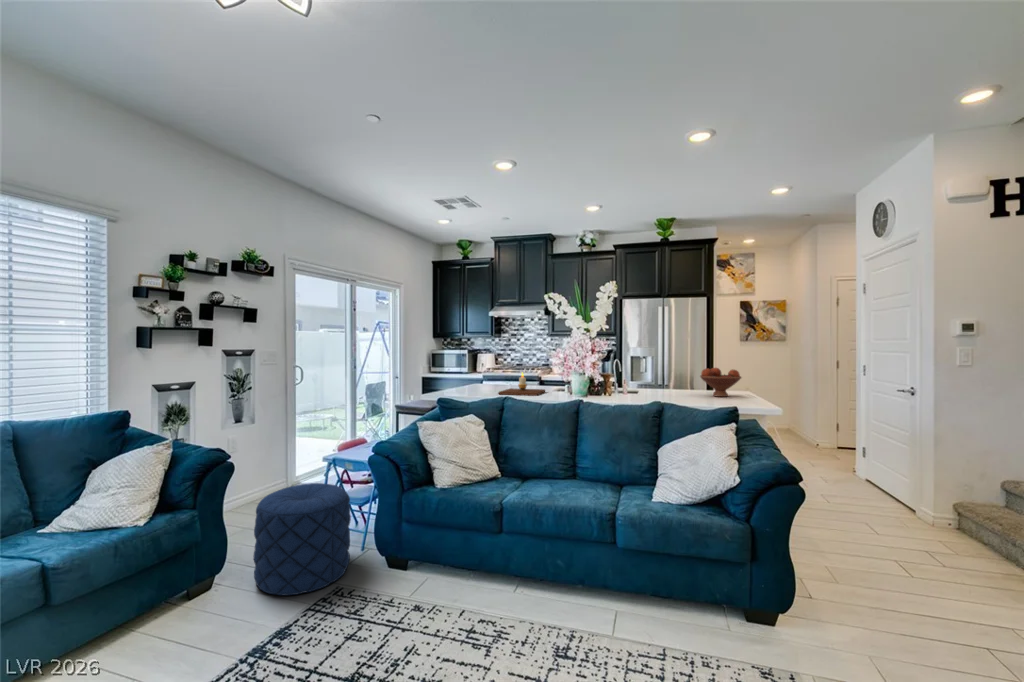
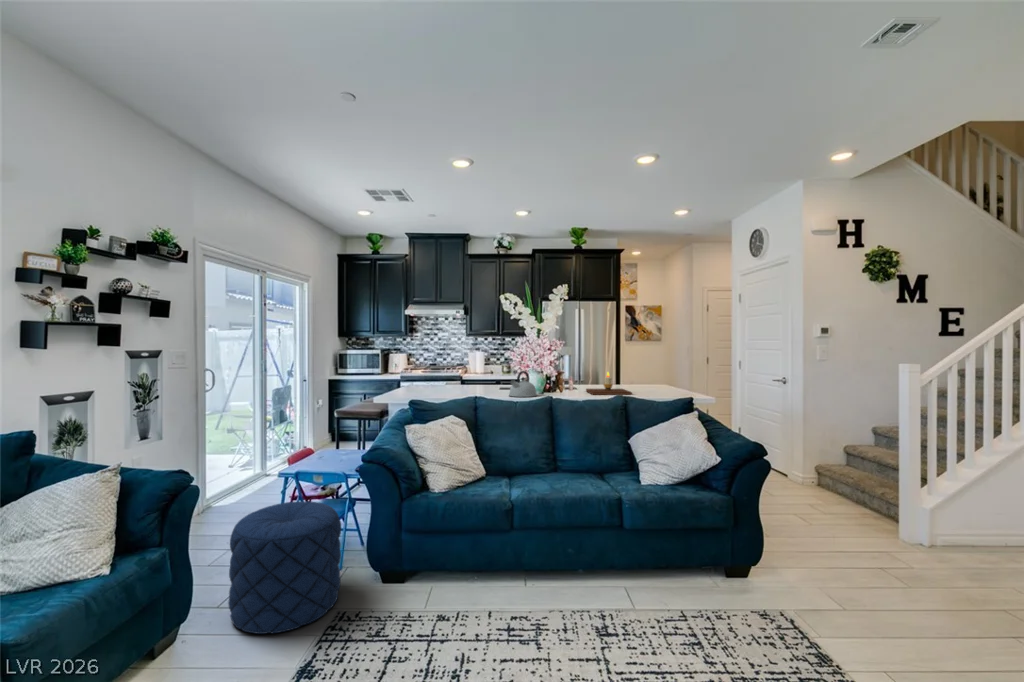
fruit bowl: present [700,368,741,397] -> none [637,365,672,391]
kettle: none [548,371,577,398] -> present [509,371,537,397]
candle: present [499,372,545,396] -> present [586,372,632,395]

